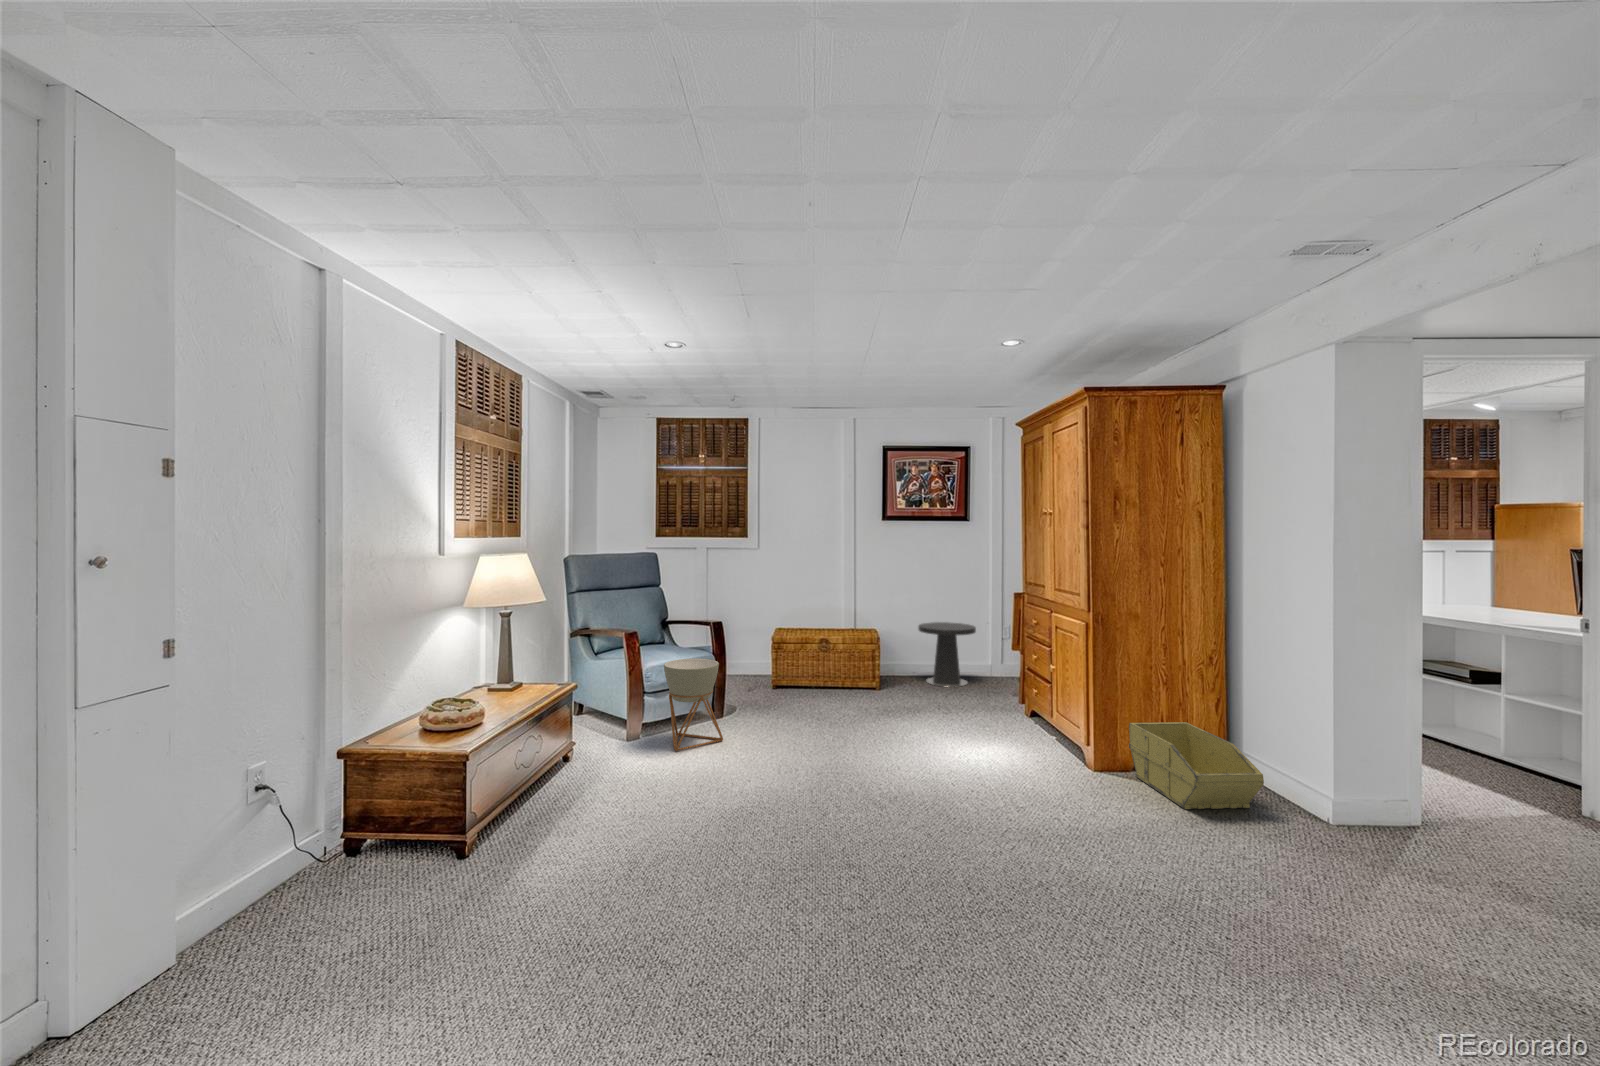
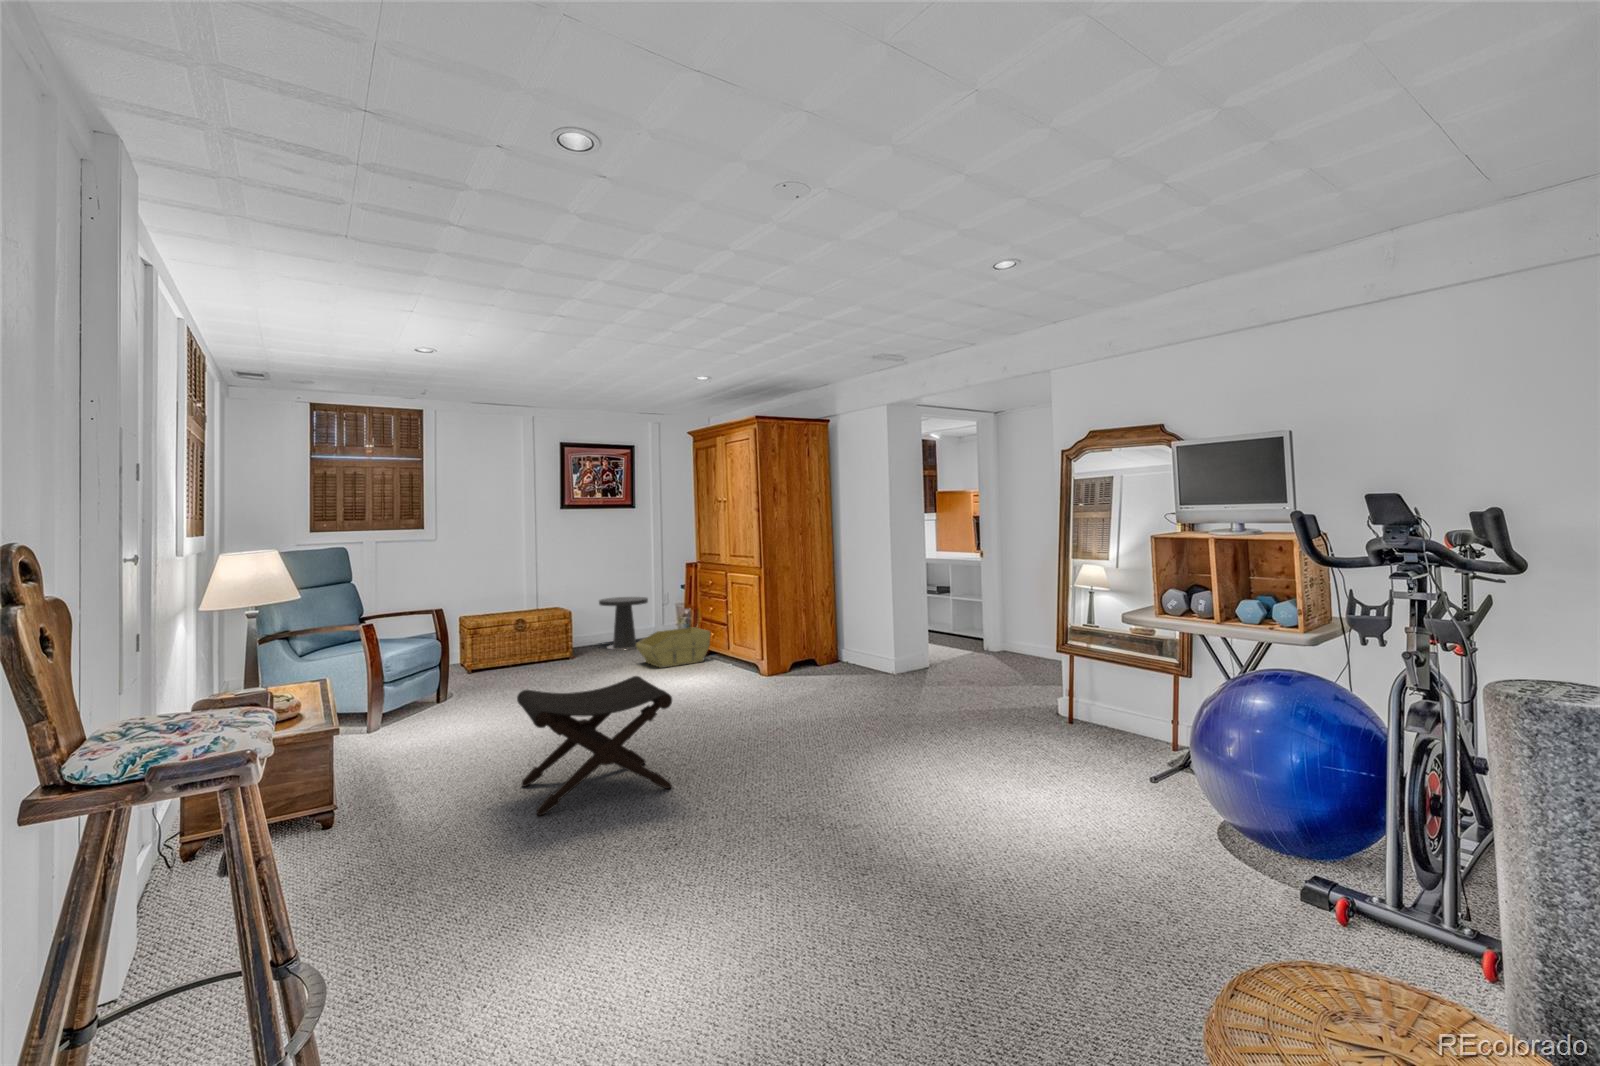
planter: present [664,659,723,751] -> none [416,637,476,720]
storage bin: present [1129,722,1264,809] -> present [636,627,711,668]
footstool: none [561,767,789,988] -> present [517,676,672,816]

